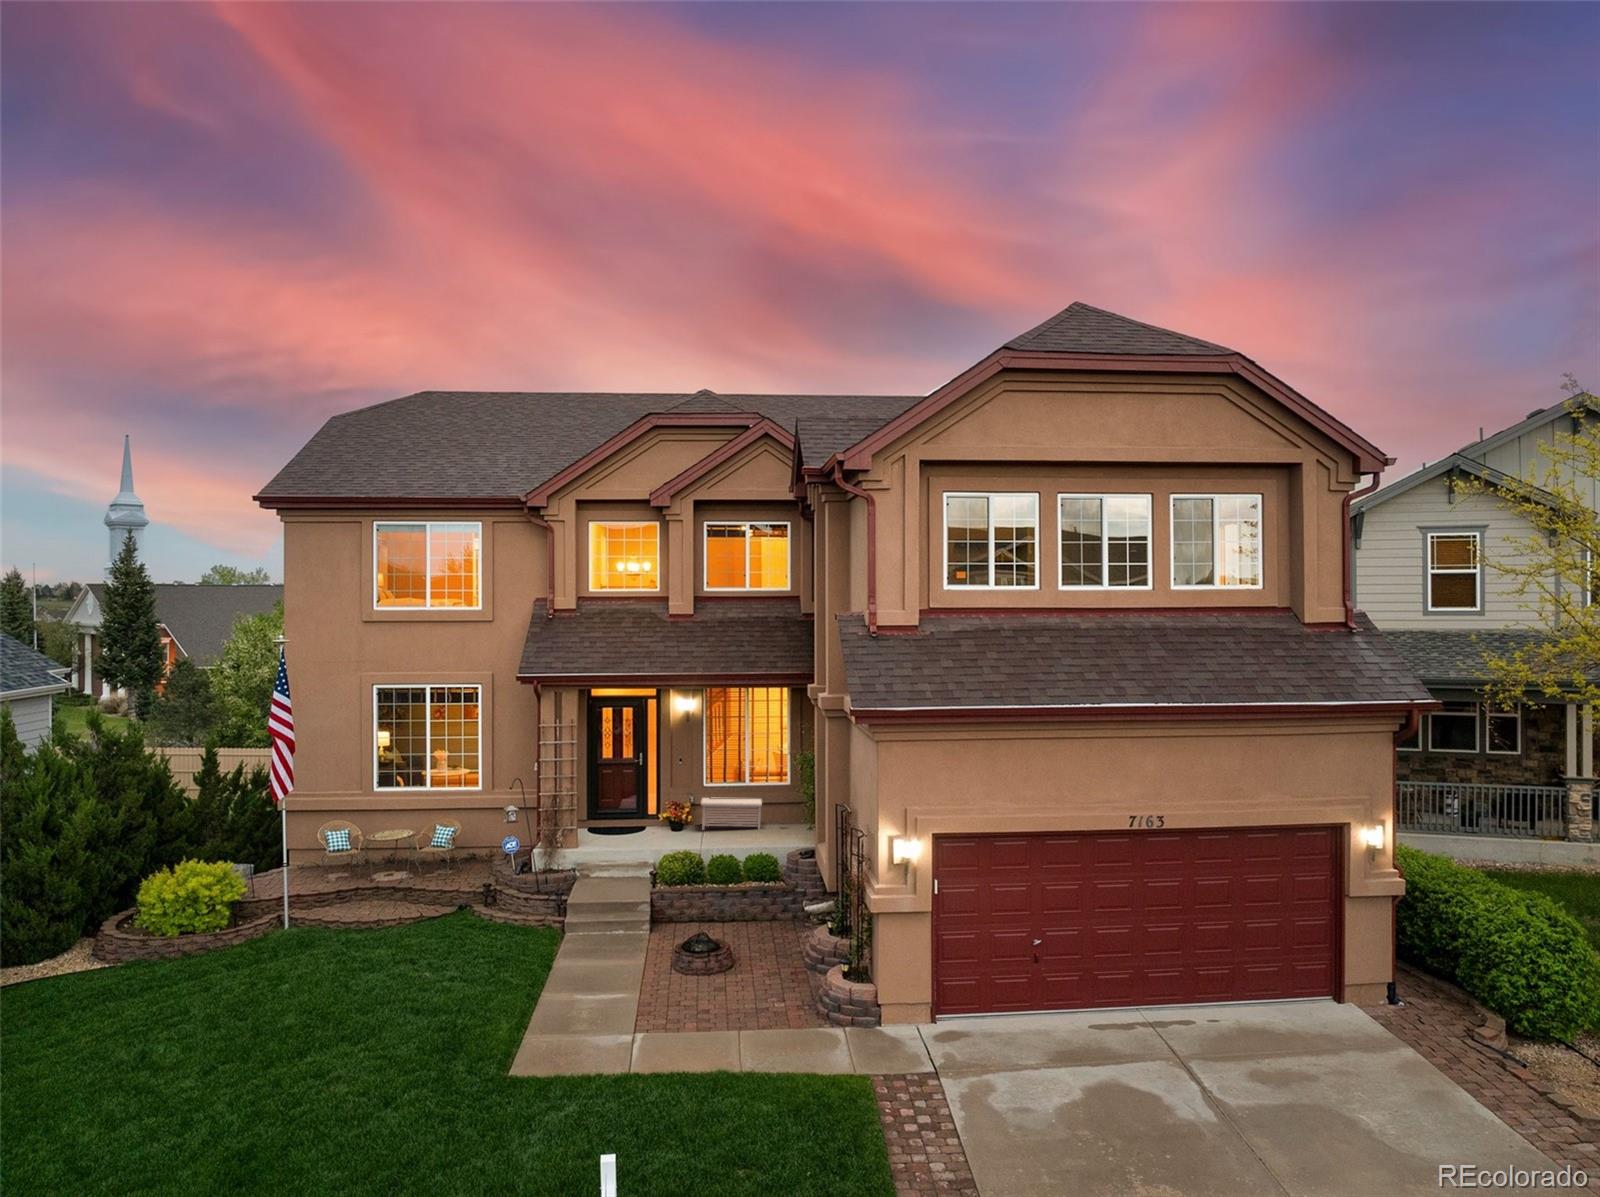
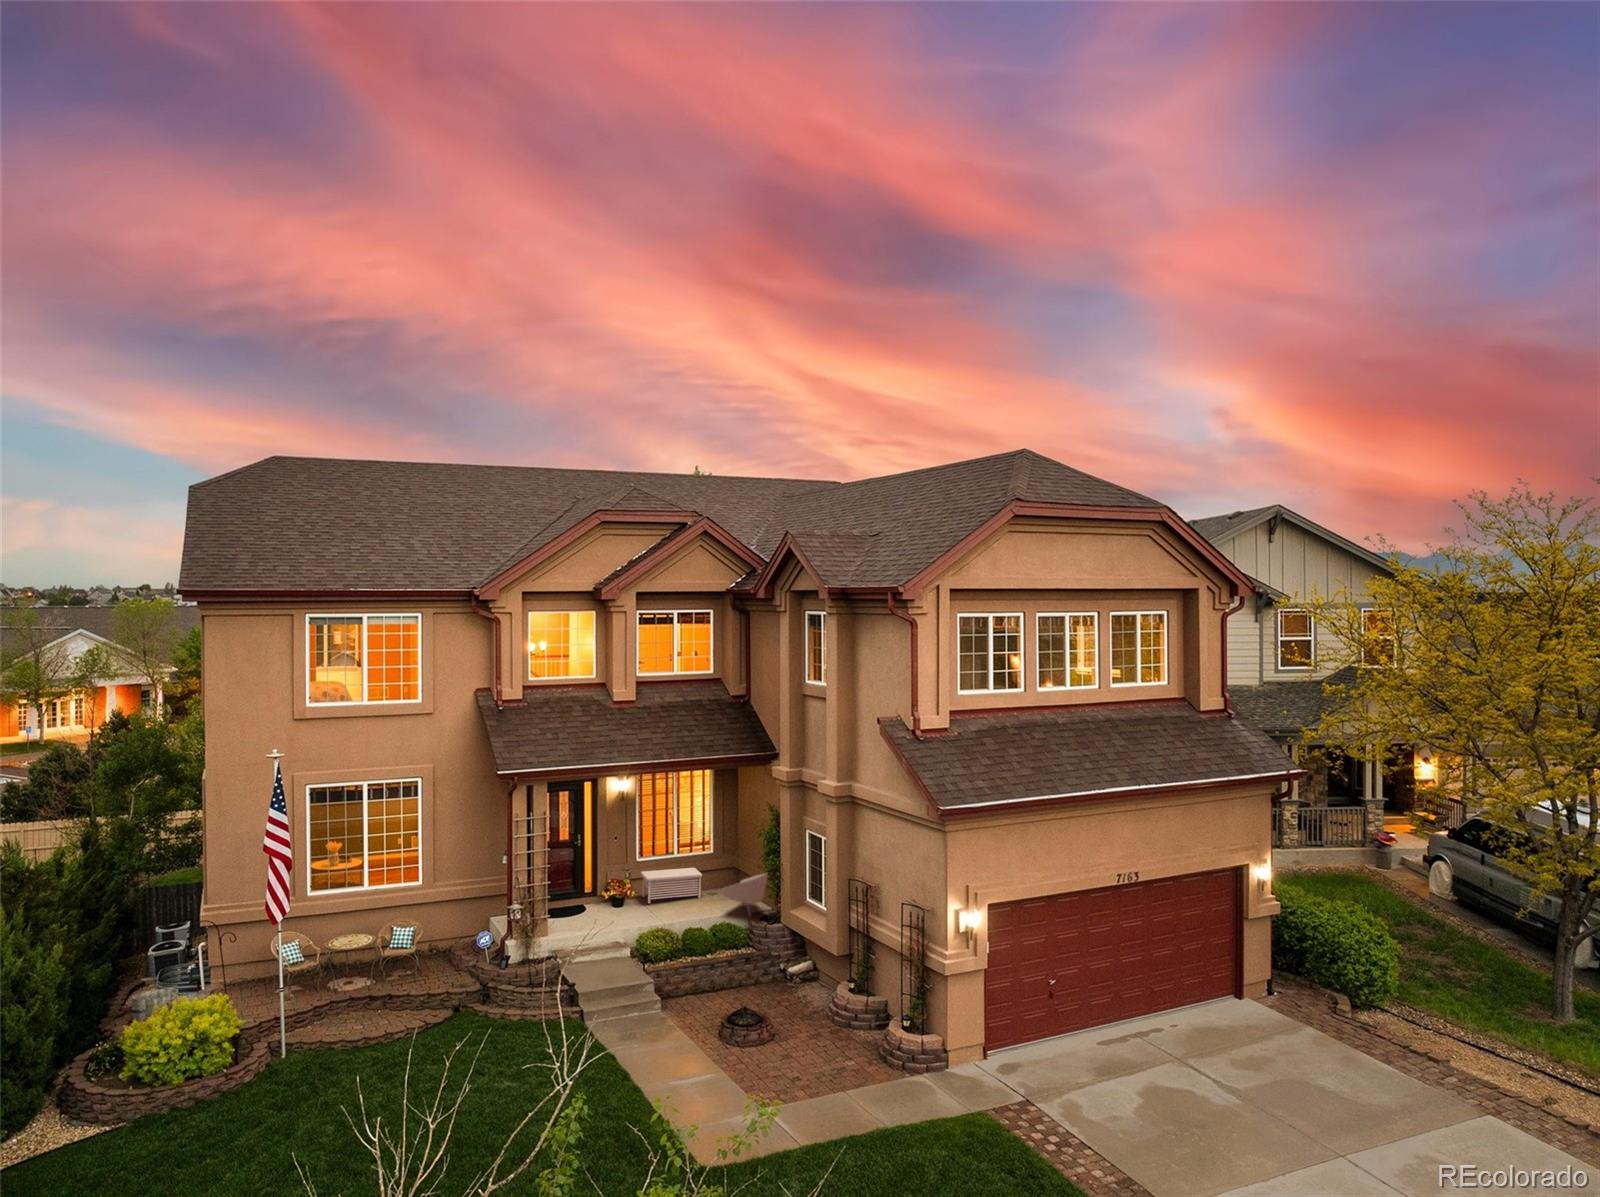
armchair: none [767,803,821,850] -> present [722,874,767,916]

